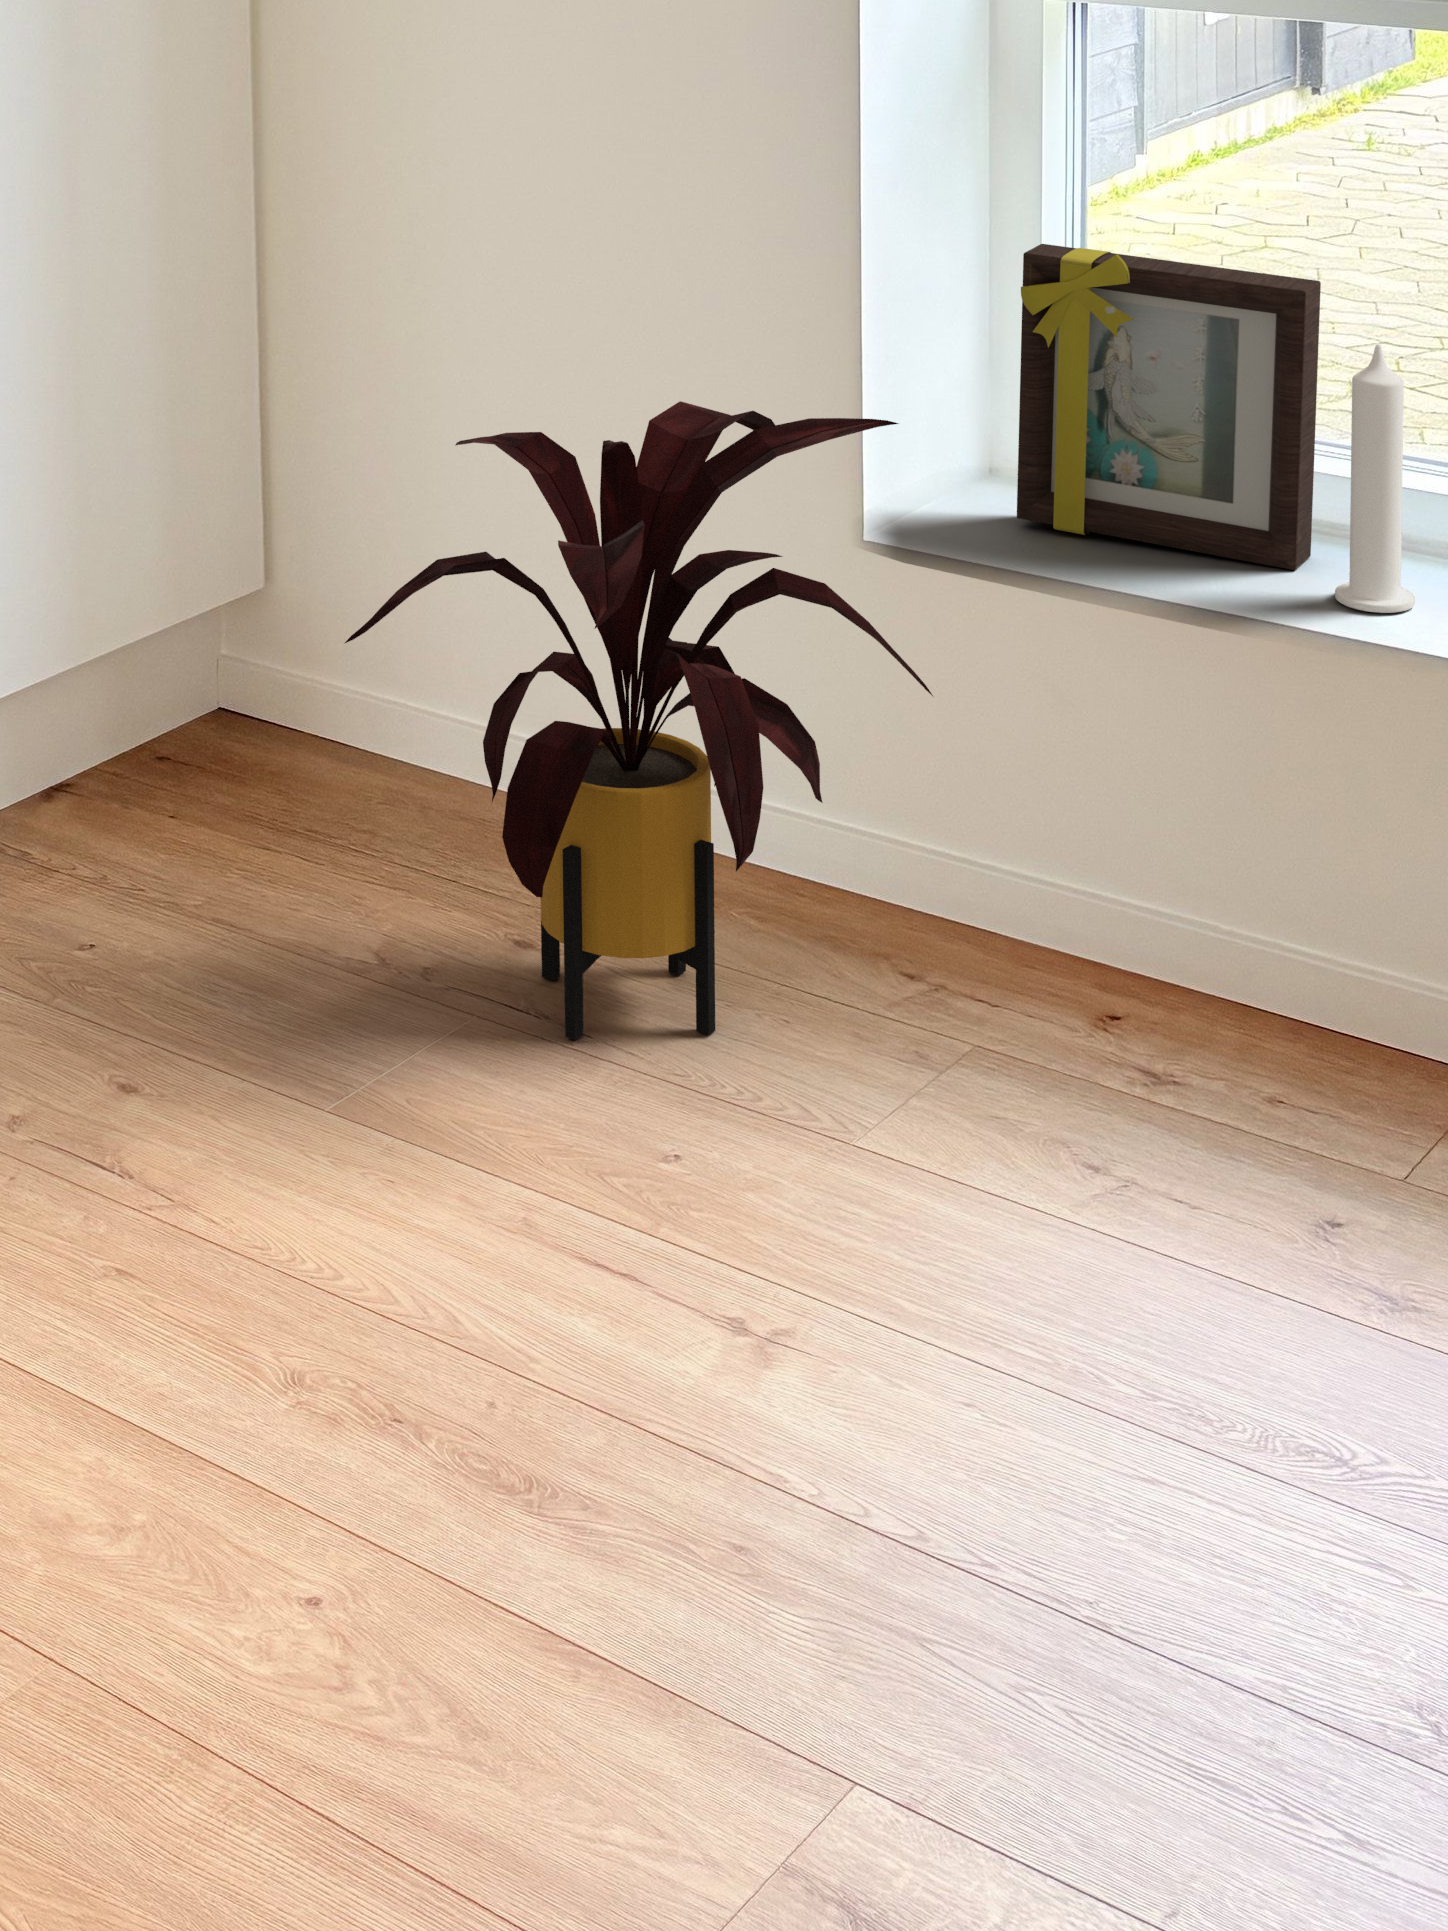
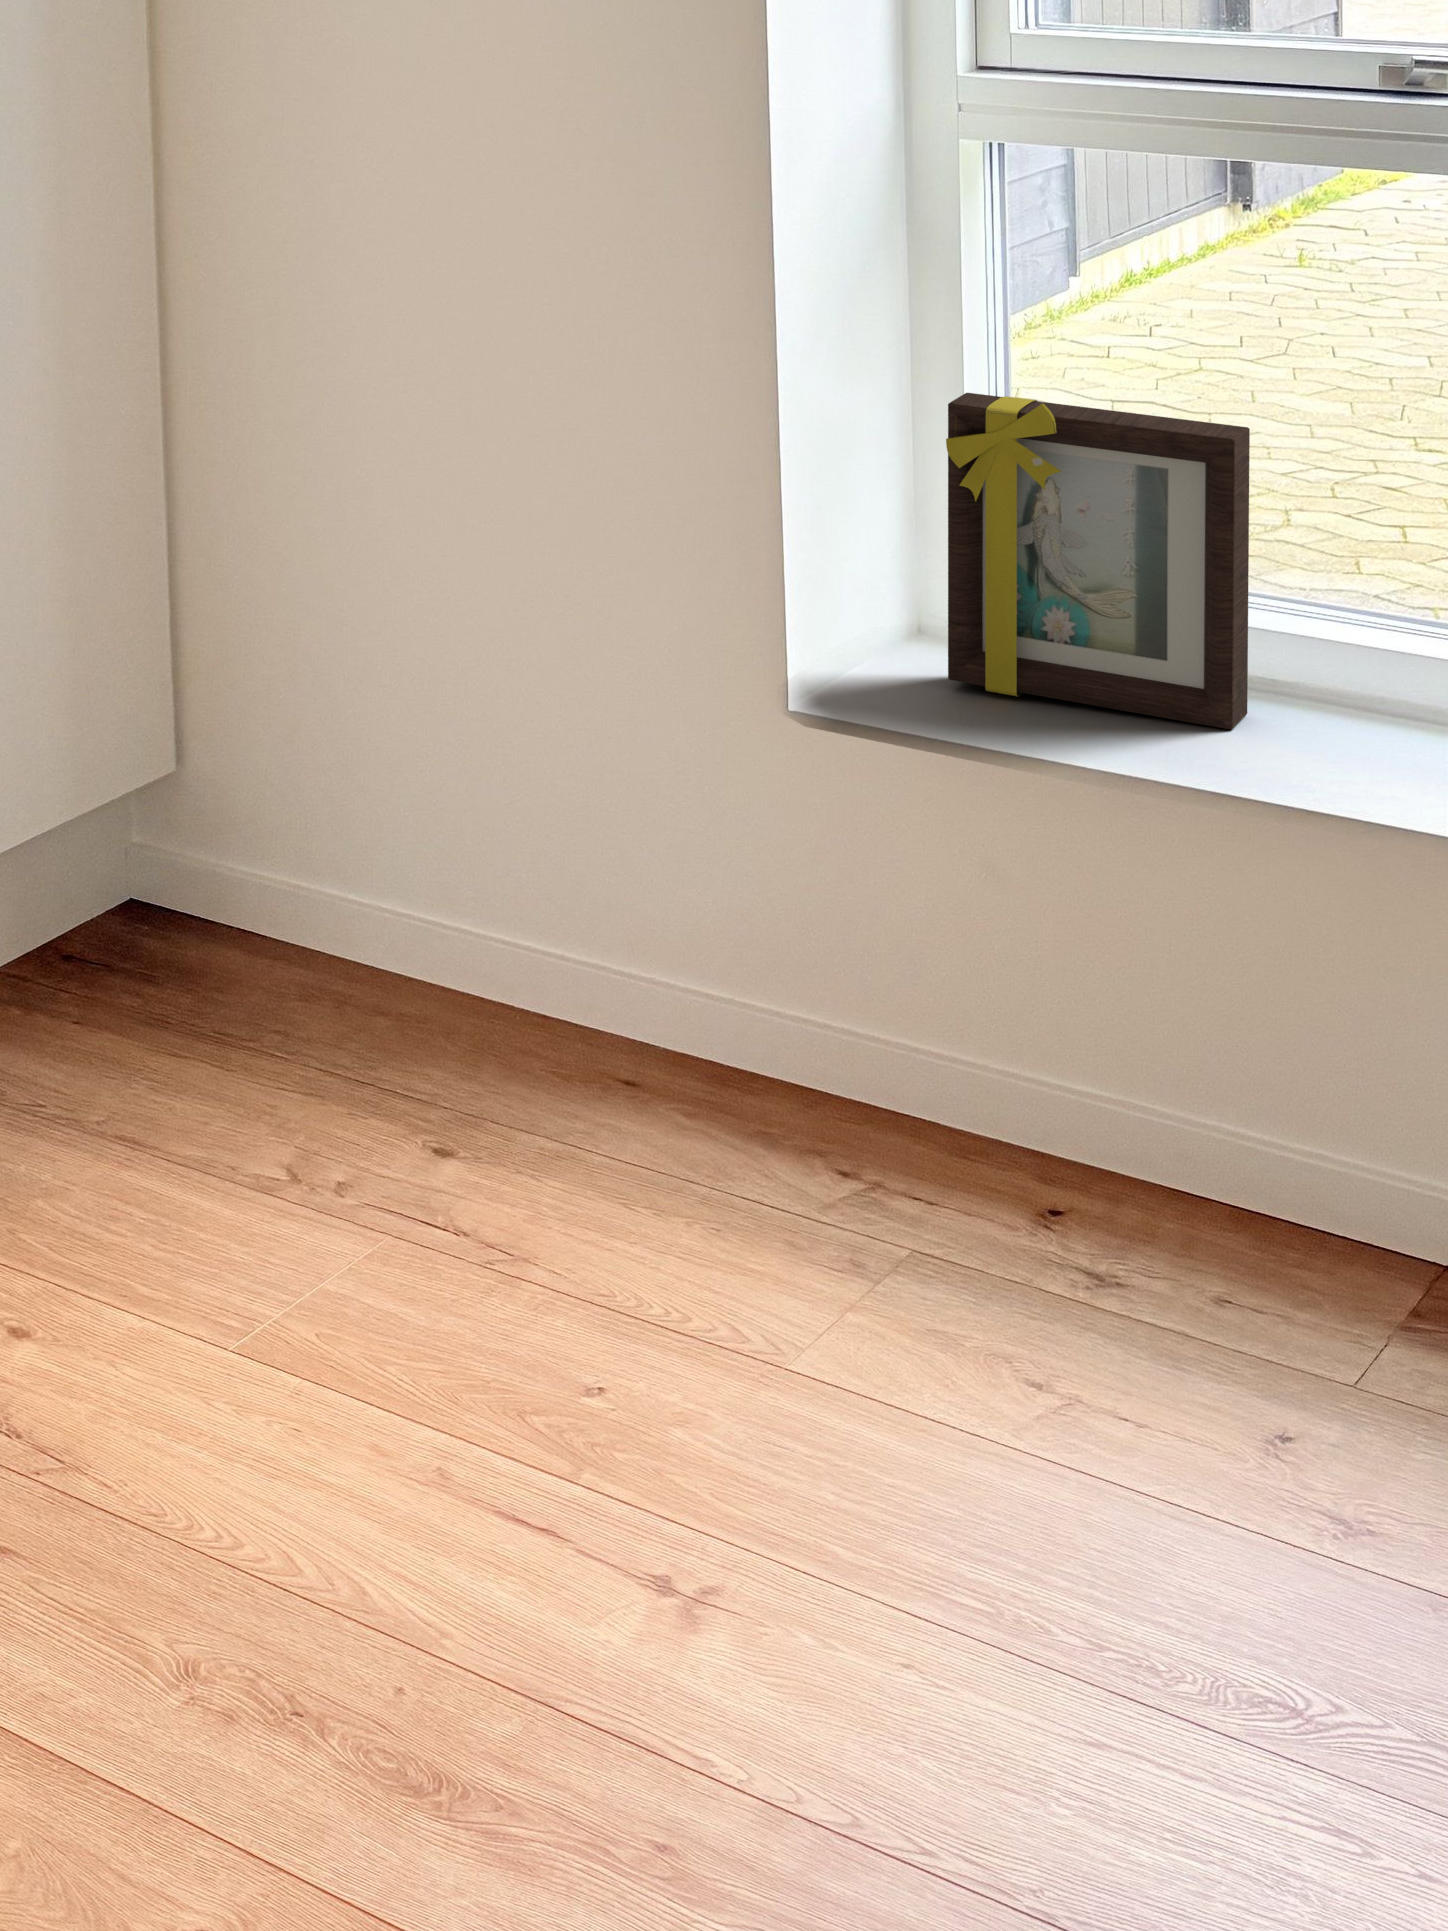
candle: present [1335,344,1415,613] -> none [1272,494,1354,775]
house plant: present [345,401,933,1040] -> none [247,569,865,1258]

